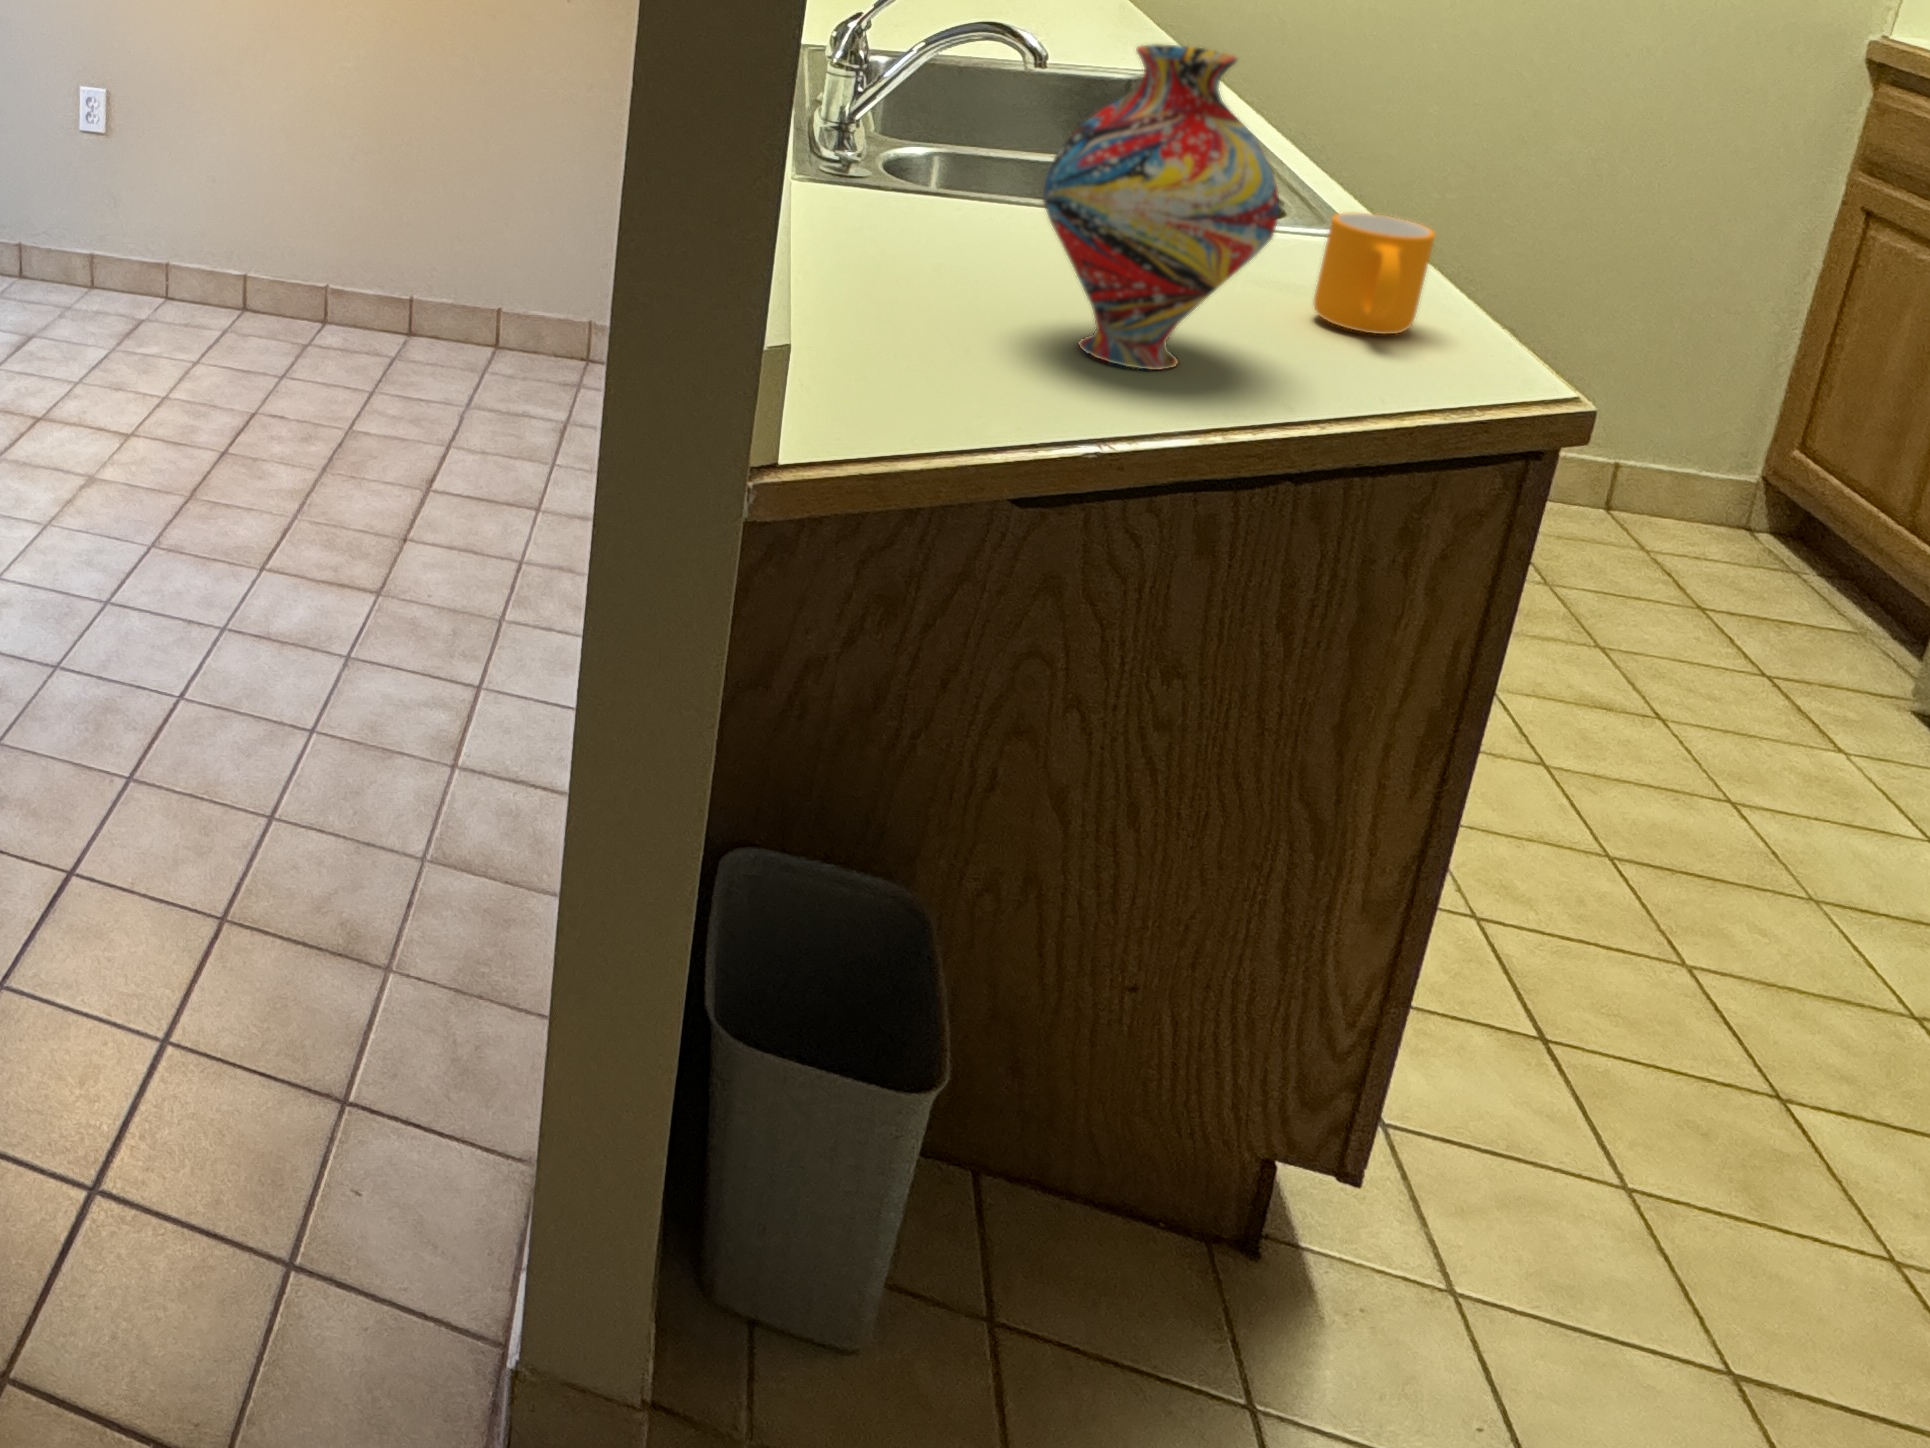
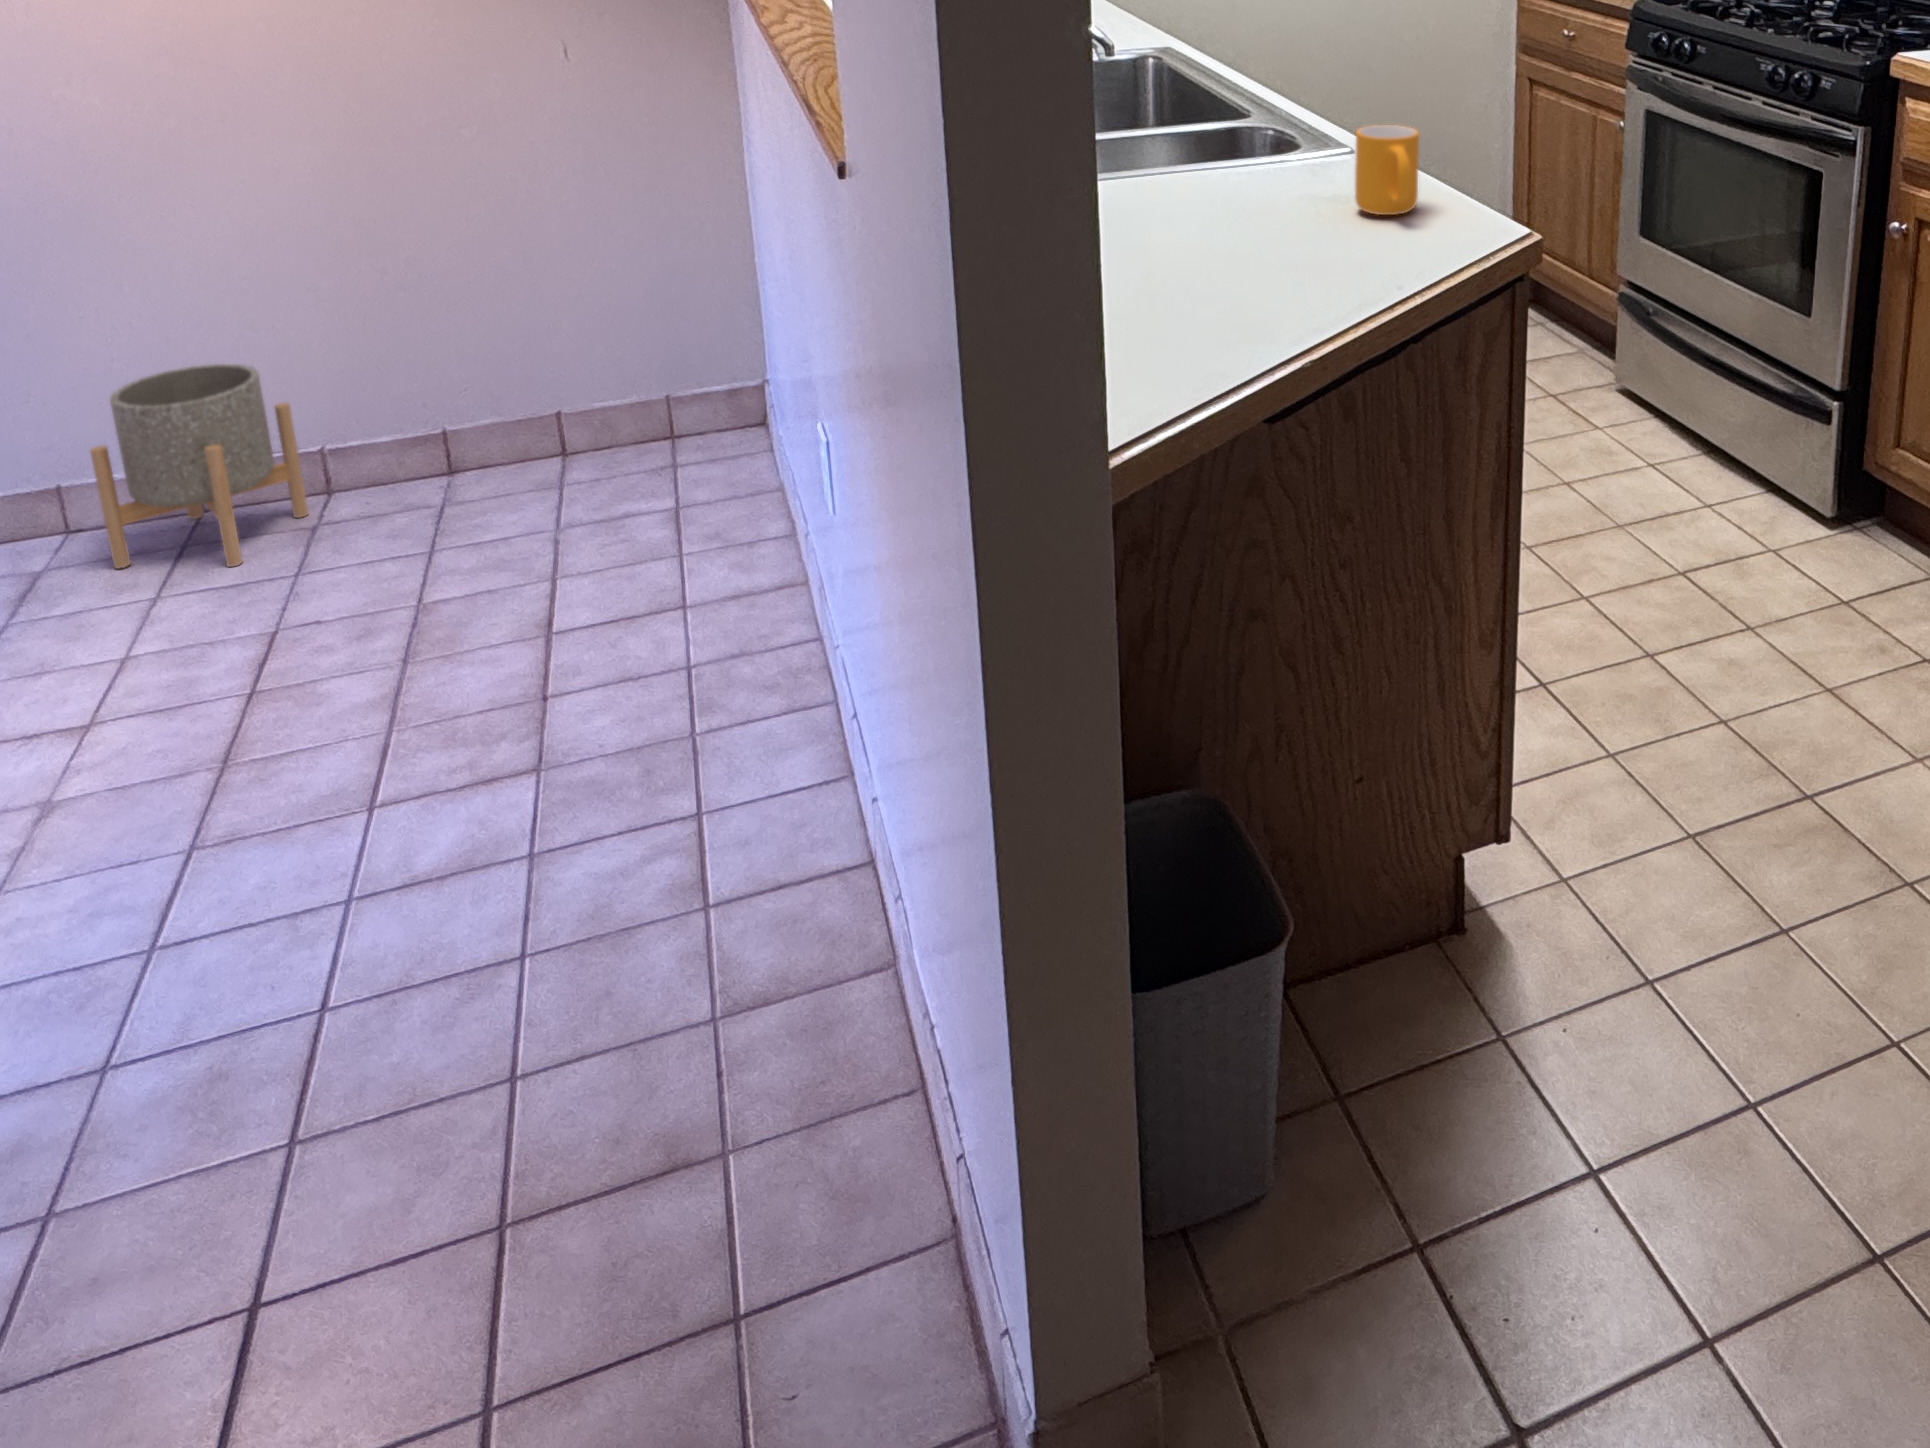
vase: present [1043,44,1279,370] -> none [1181,12,1347,283]
planter: none [176,197,303,357] -> present [90,364,308,569]

